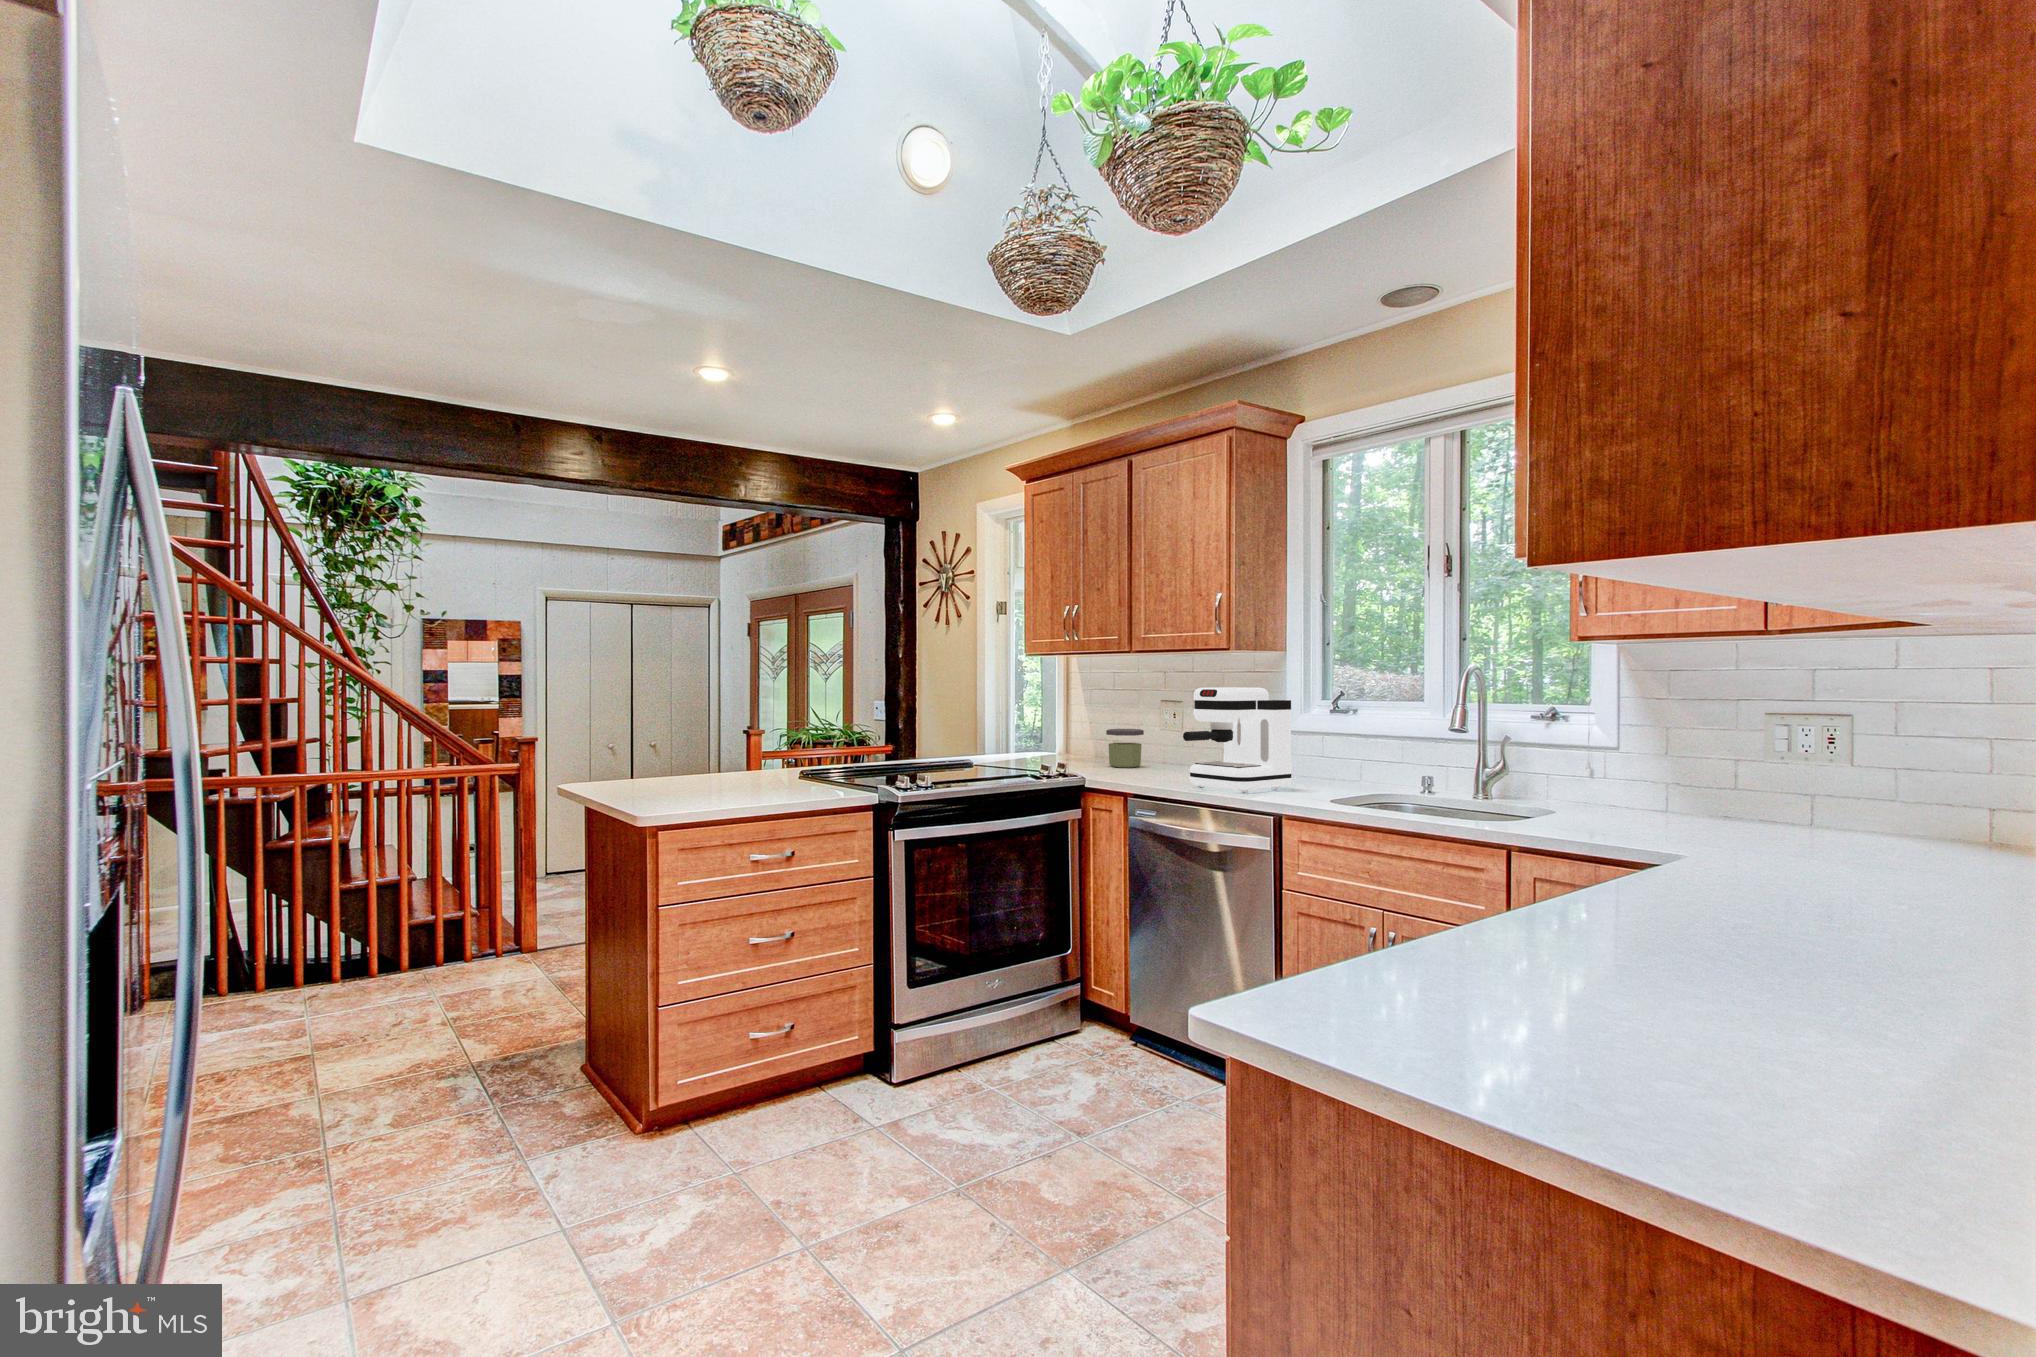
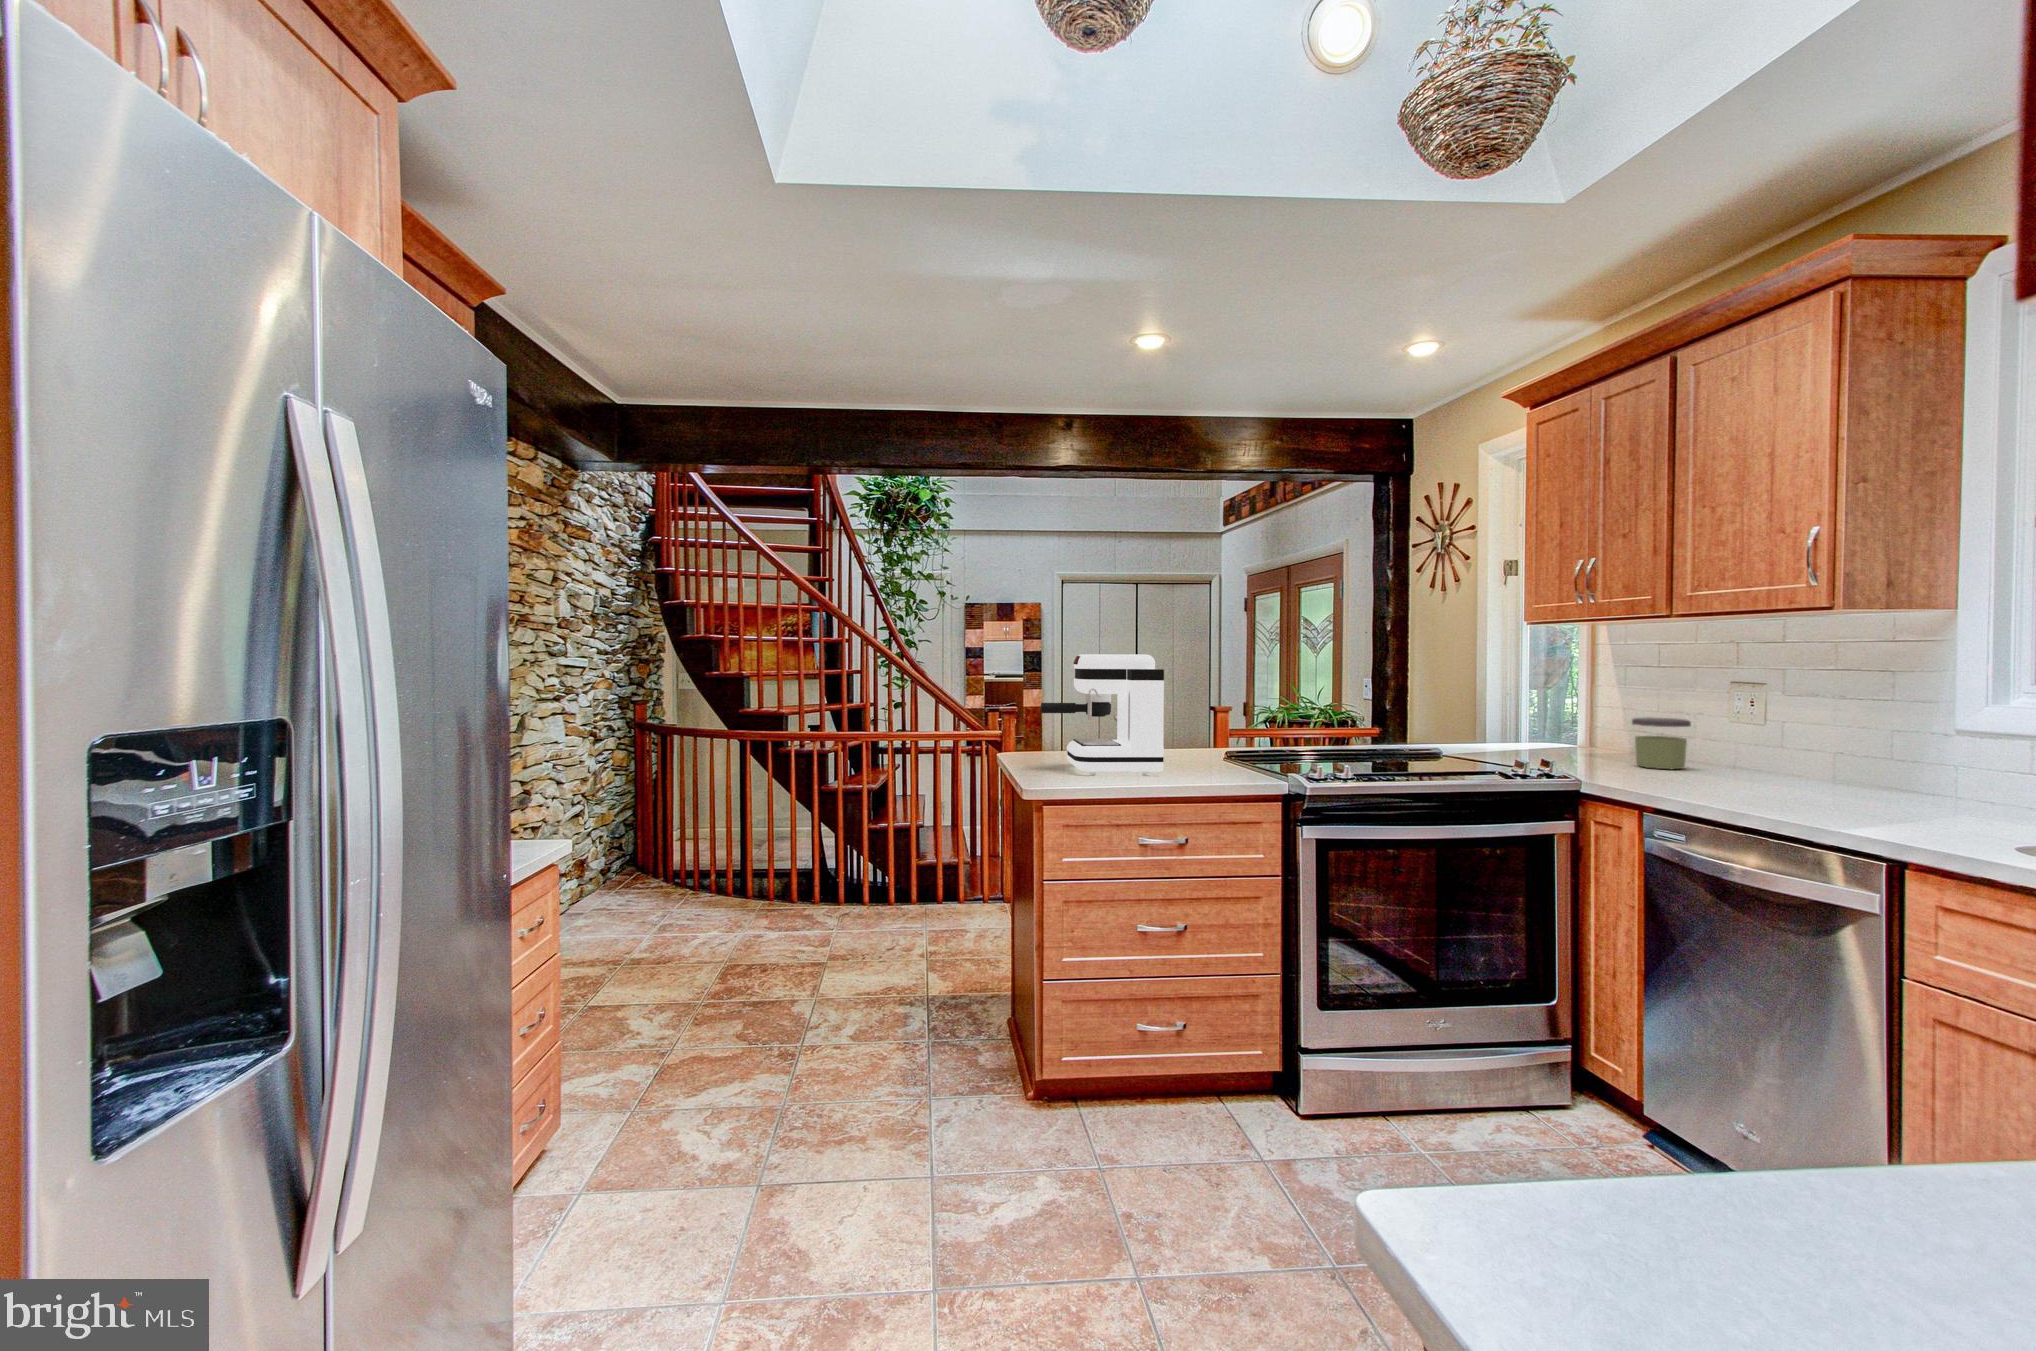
coffee maker: present [1183,688,1292,792] -> present [1041,654,1164,774]

